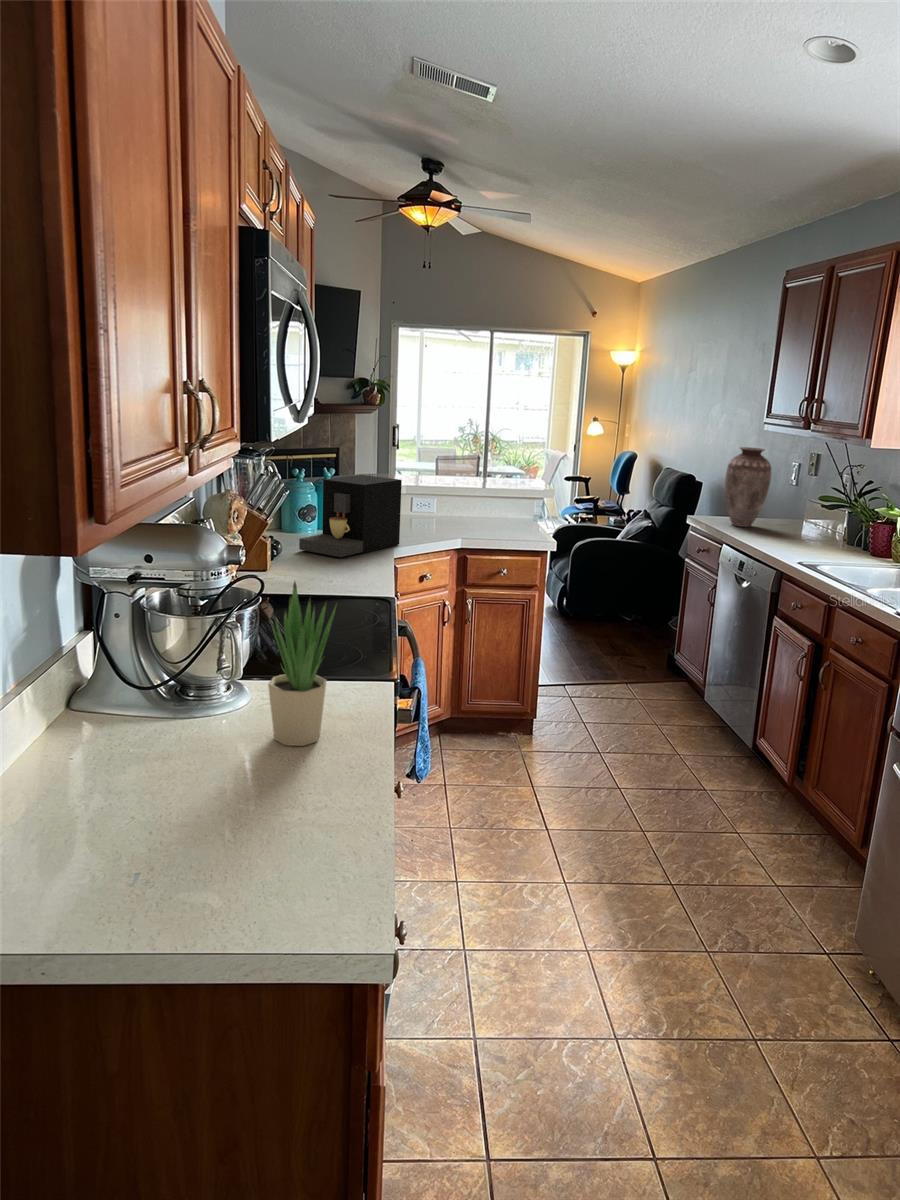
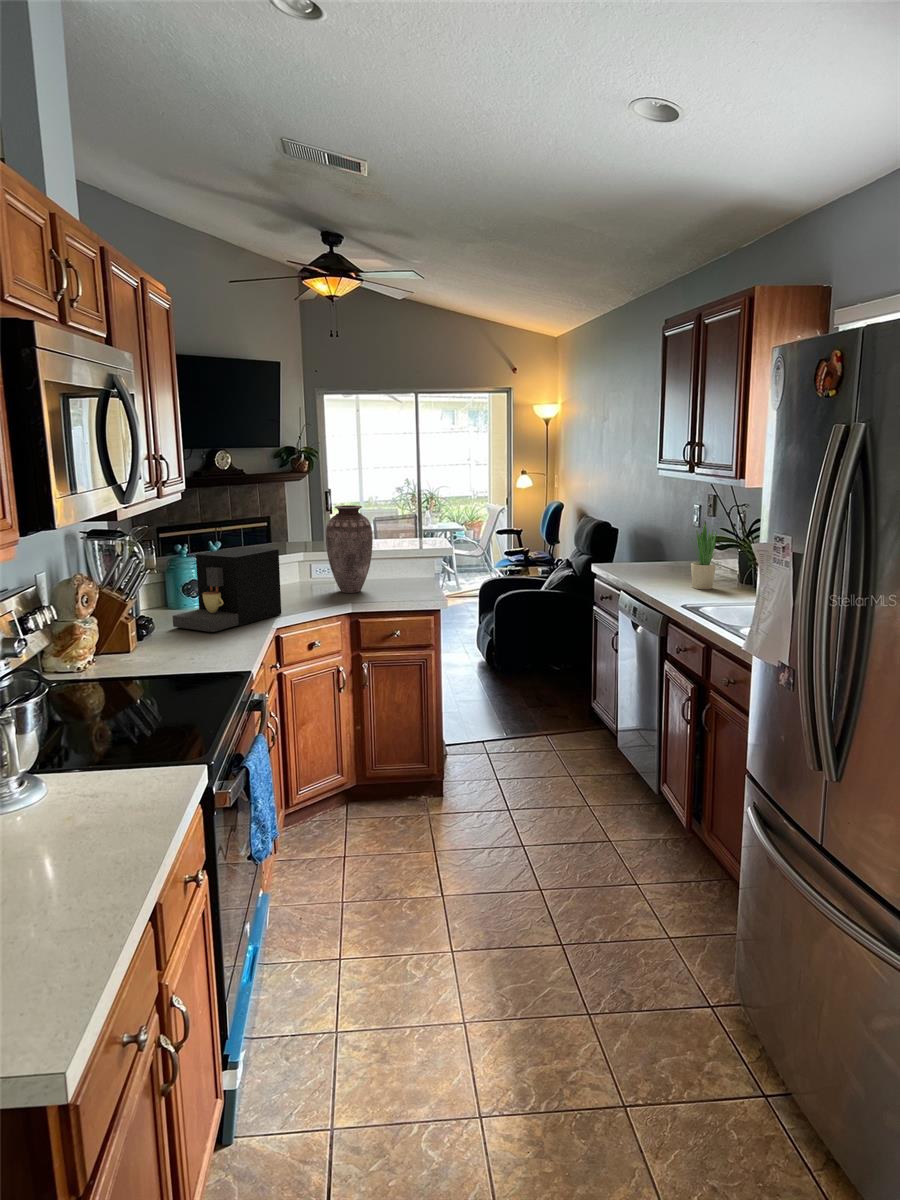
vase: present [725,447,771,527] -> present [326,505,373,593]
potted plant: present [268,582,337,746] -> present [691,522,717,589]

